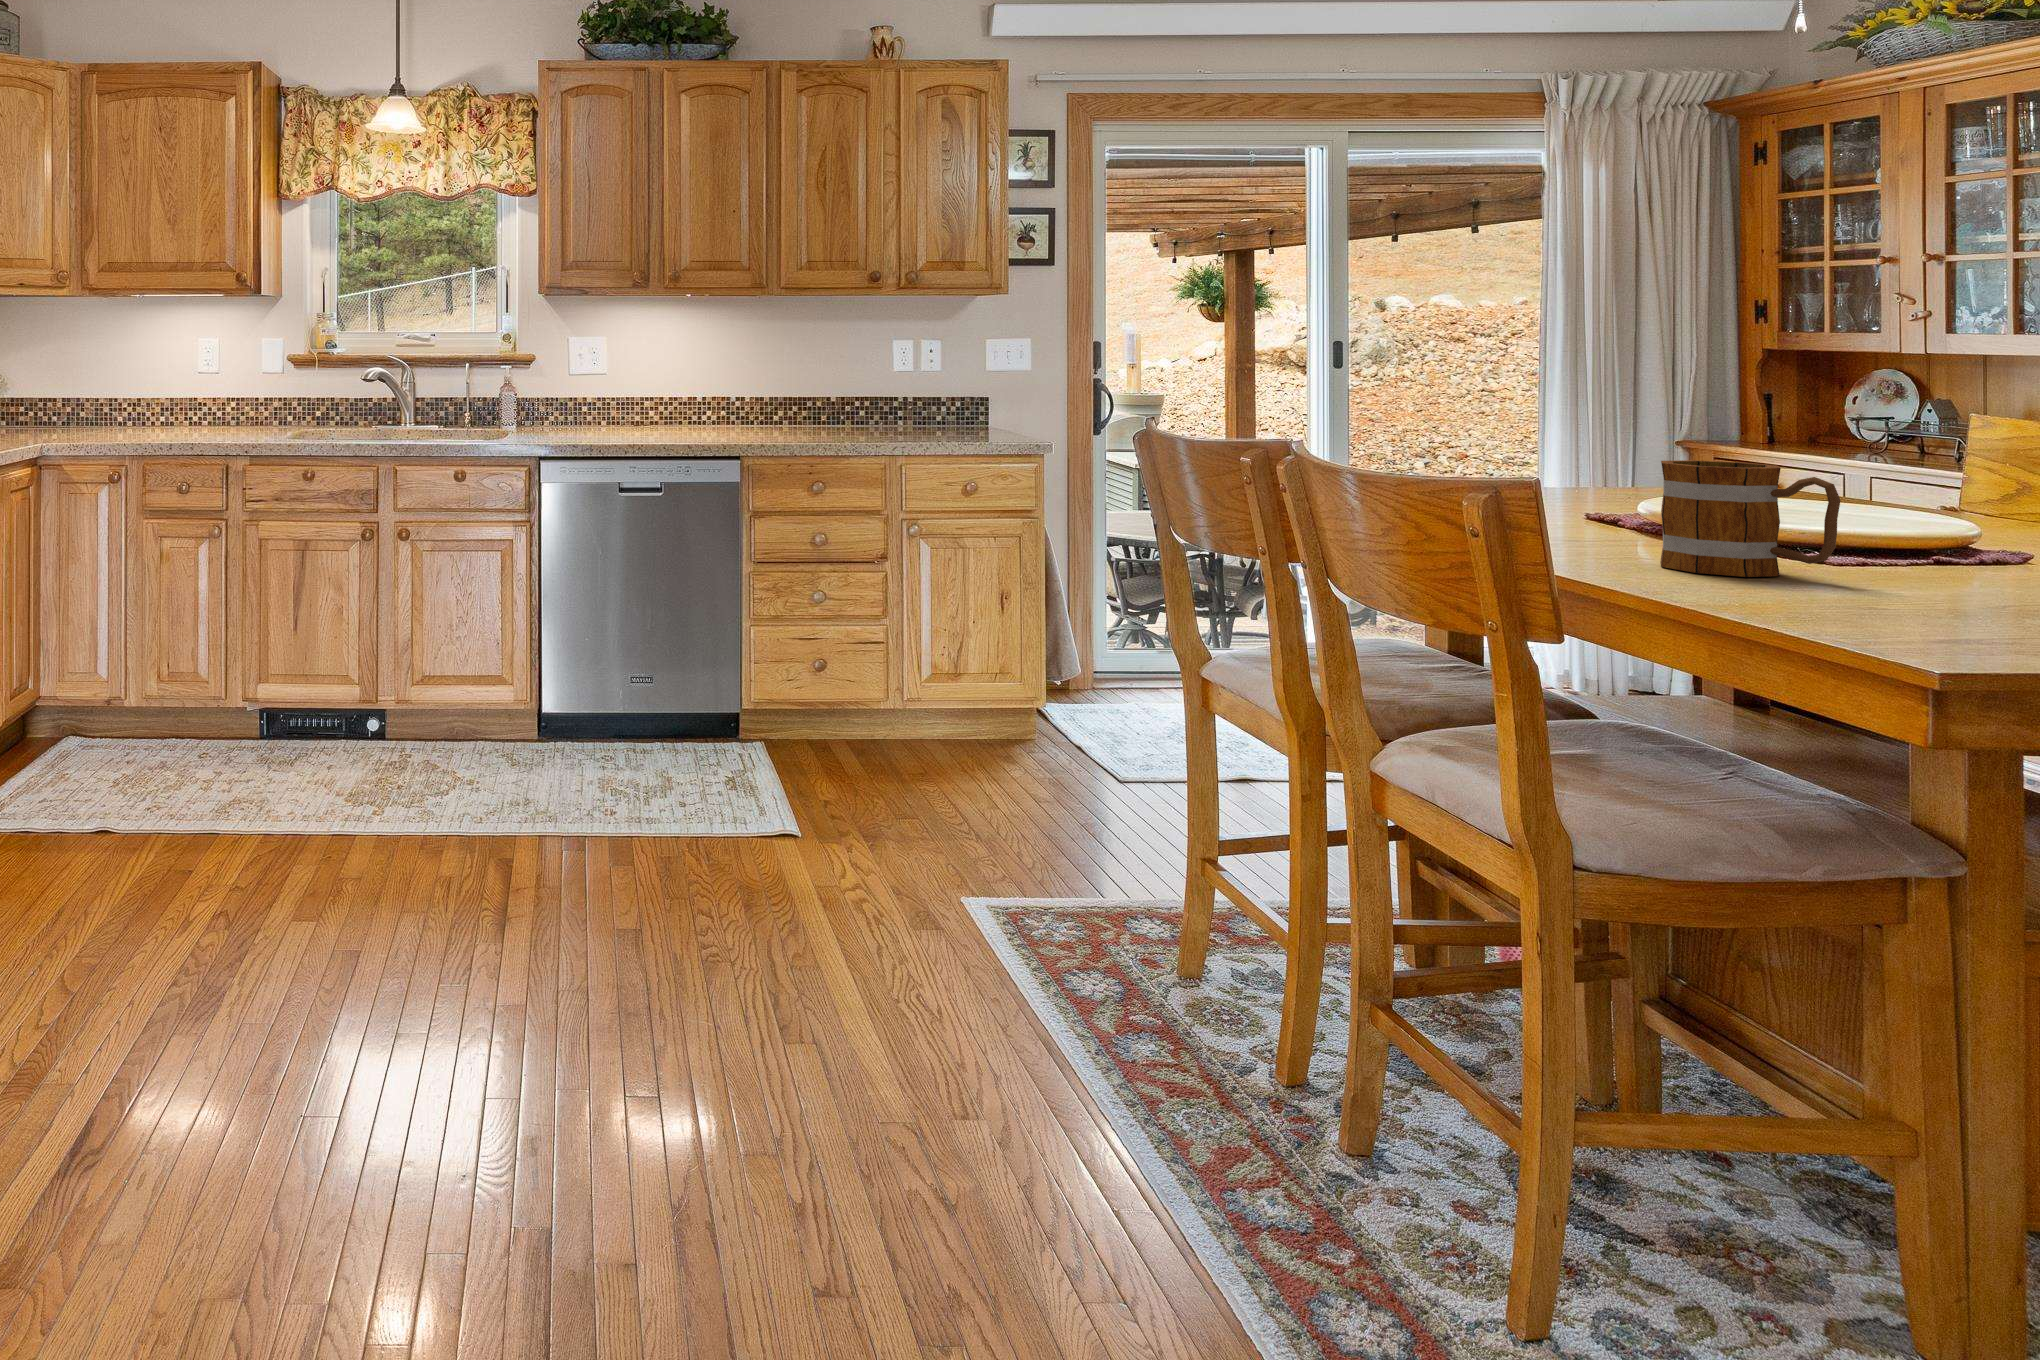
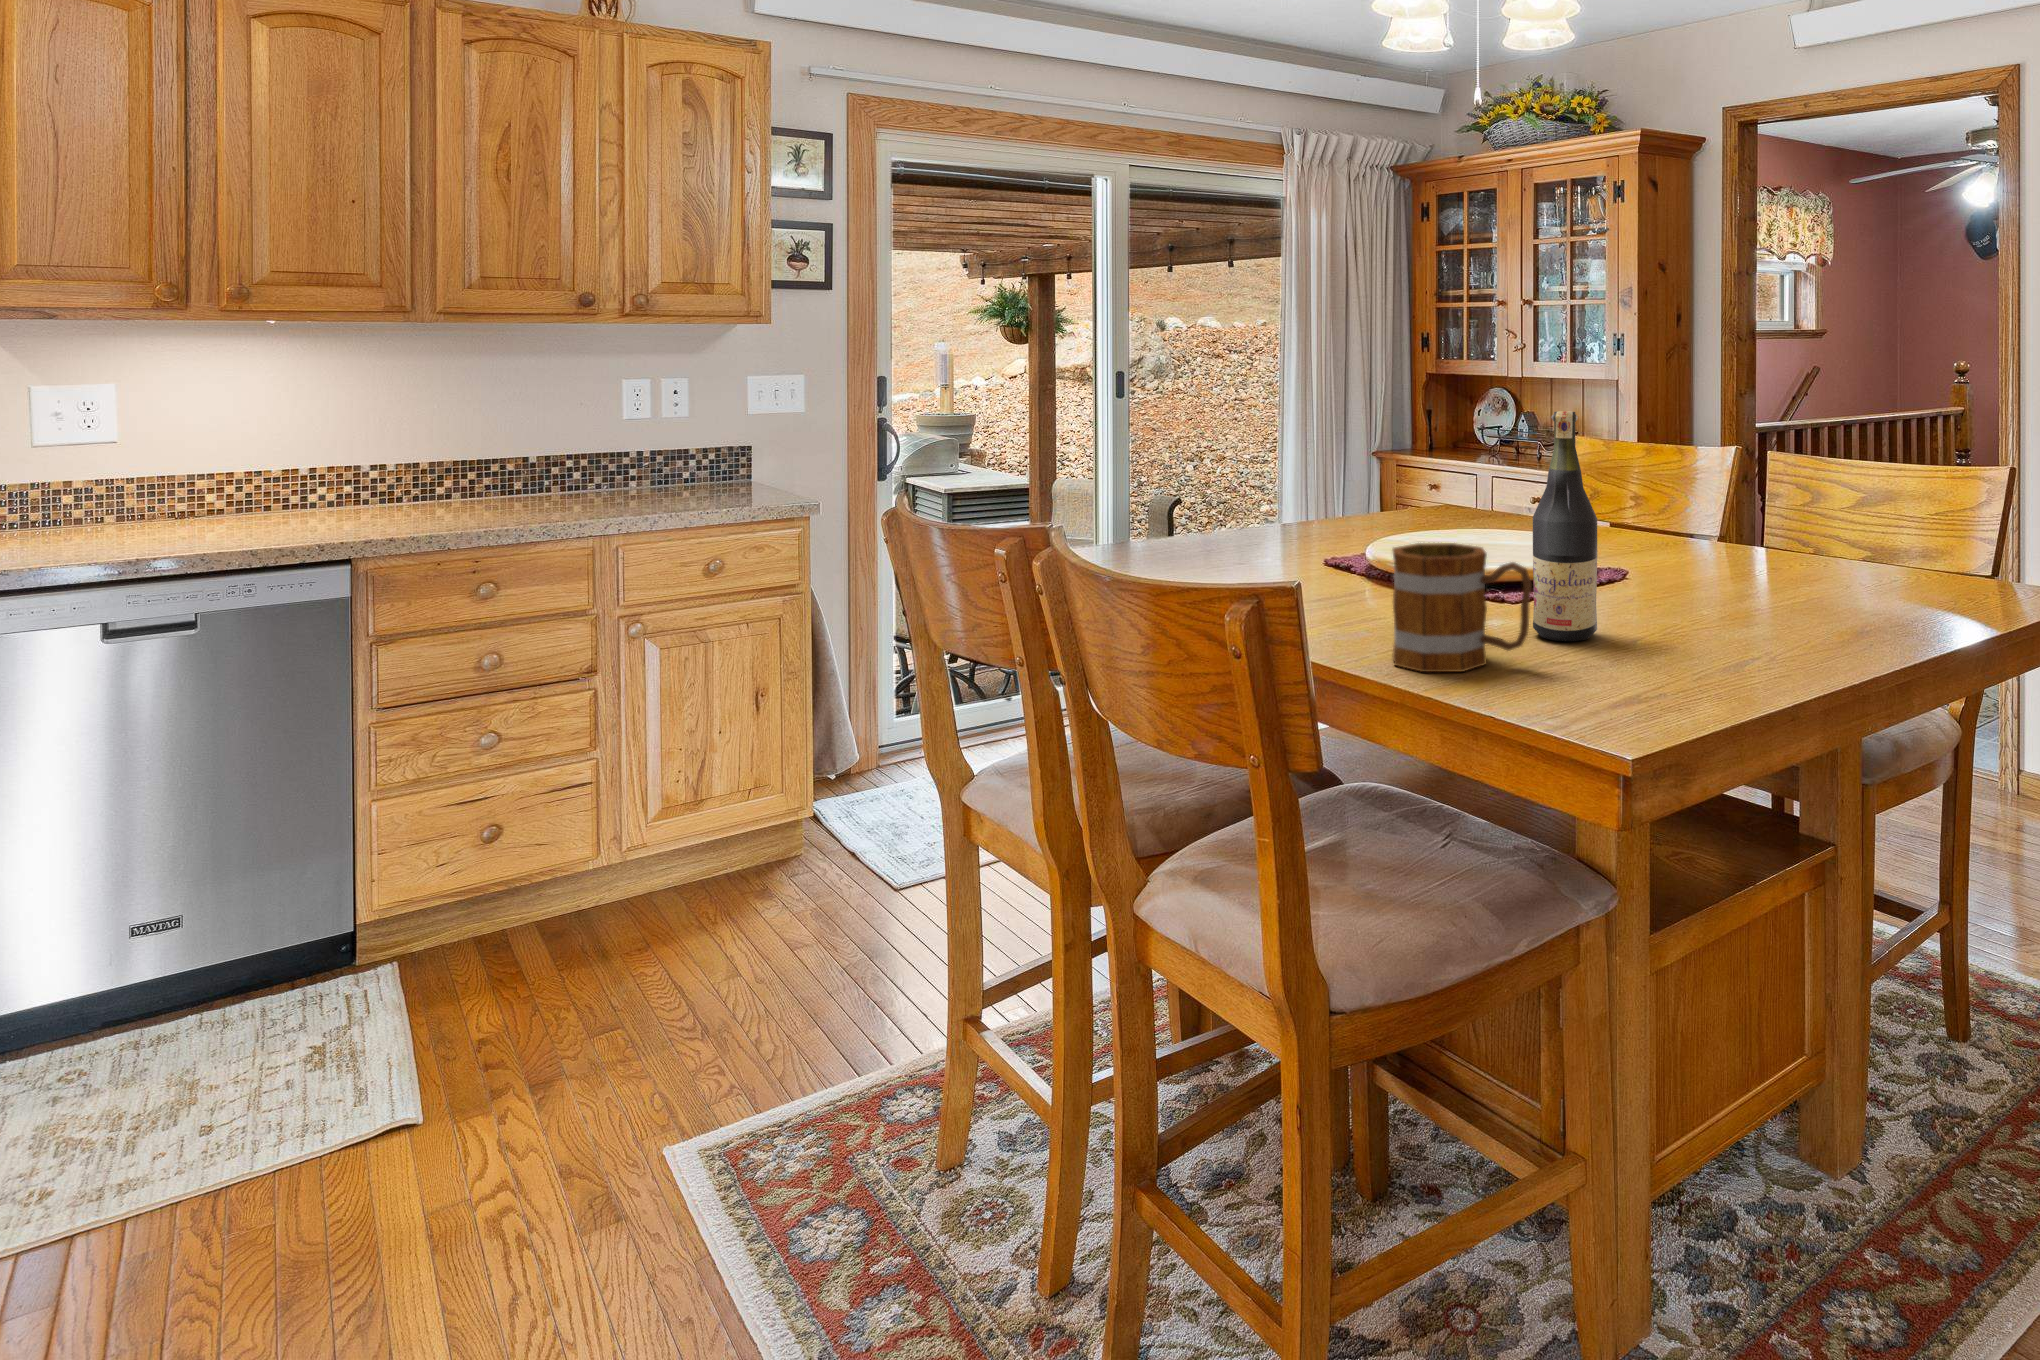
wine bottle: none [1854,338,1950,575] -> present [1533,411,1597,641]

